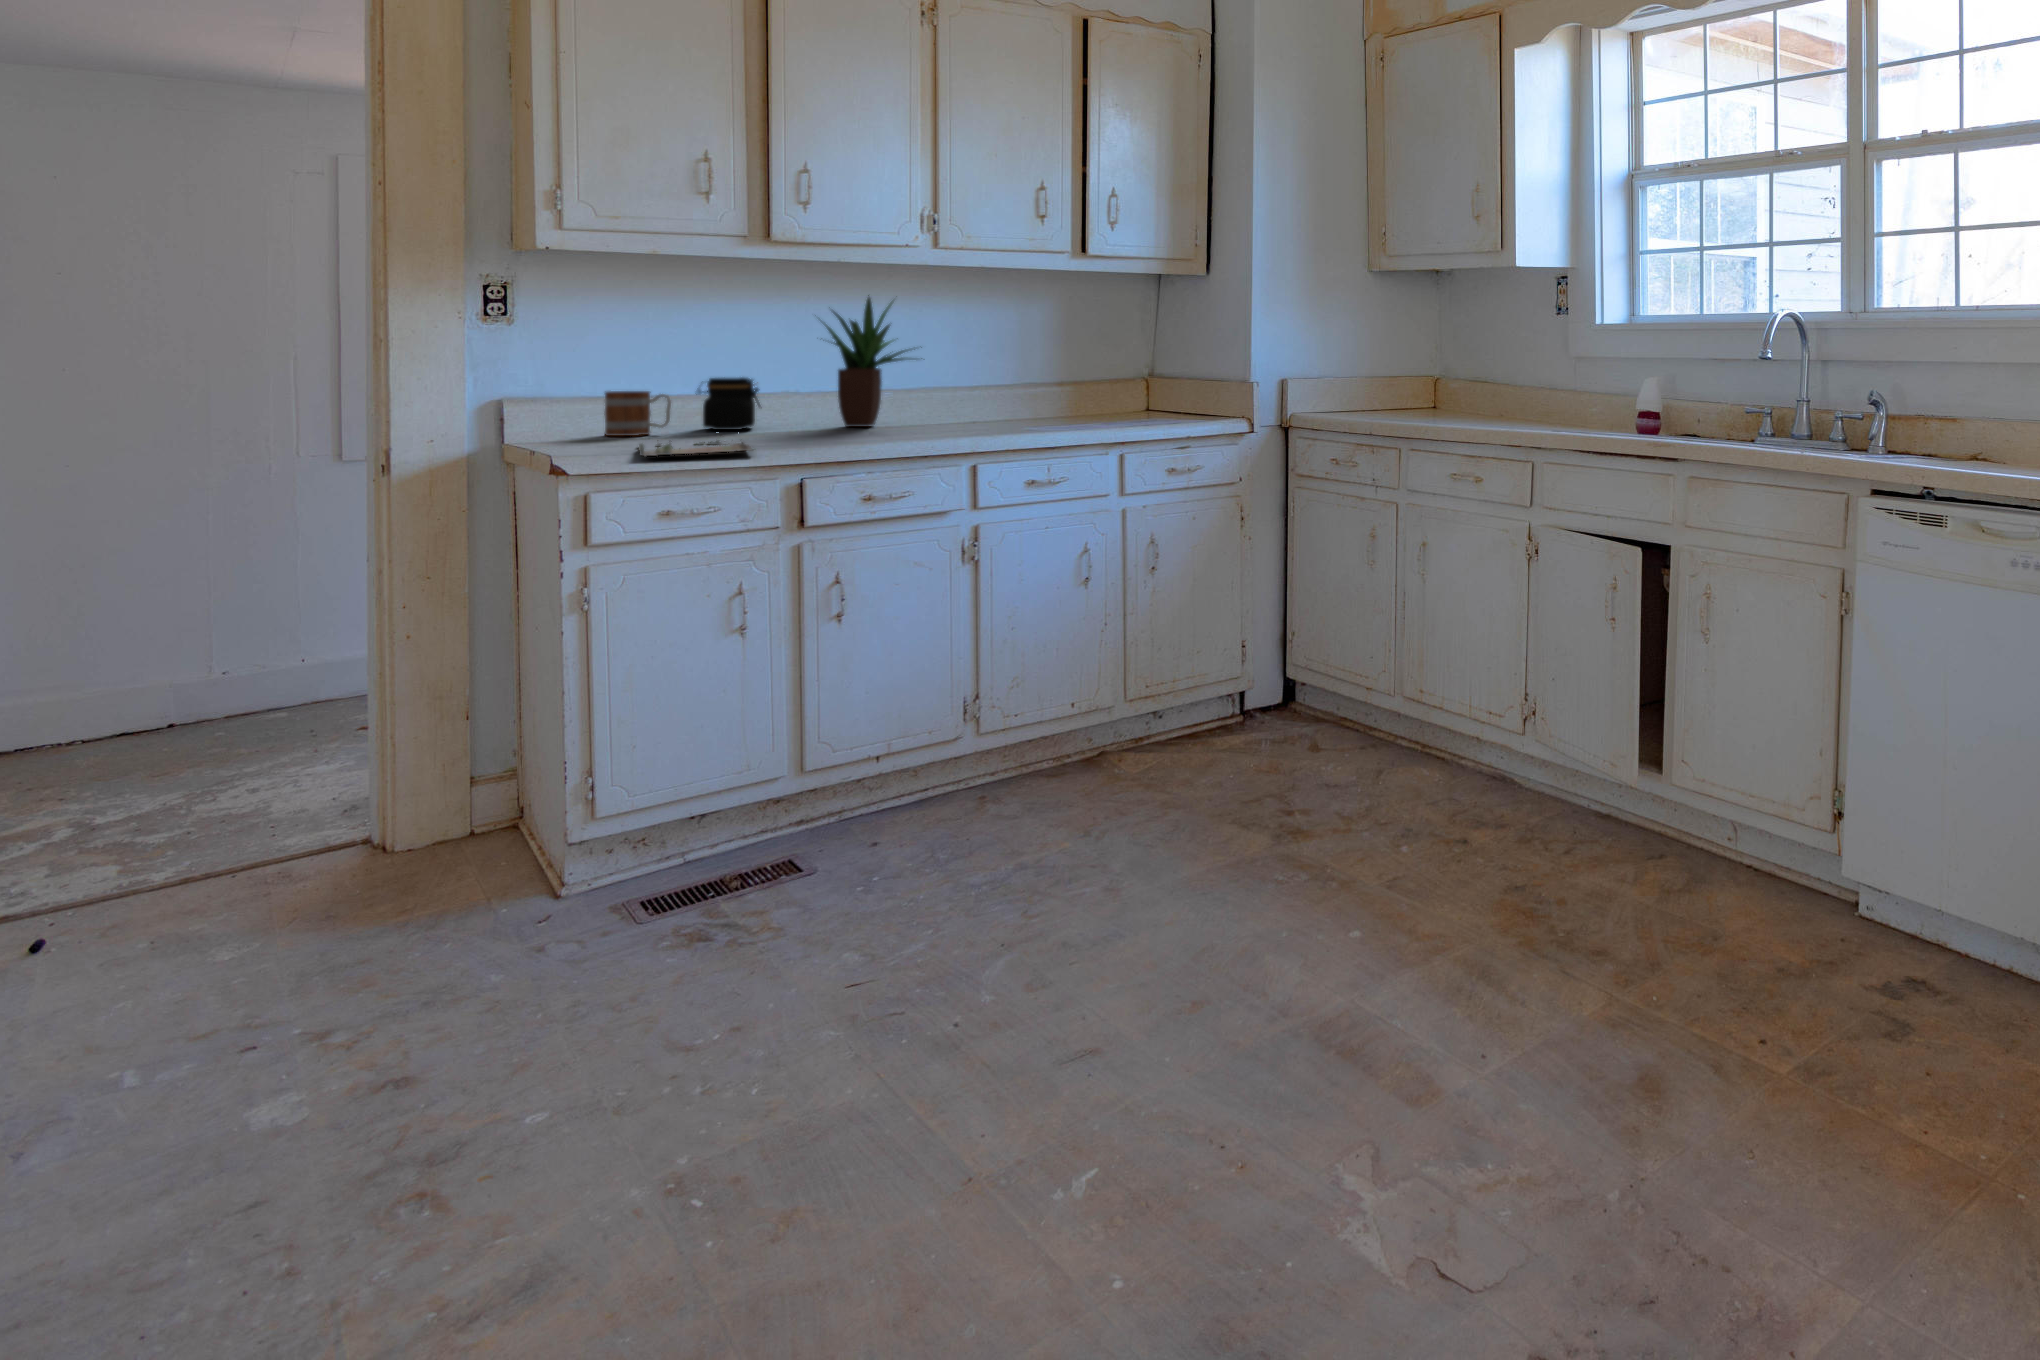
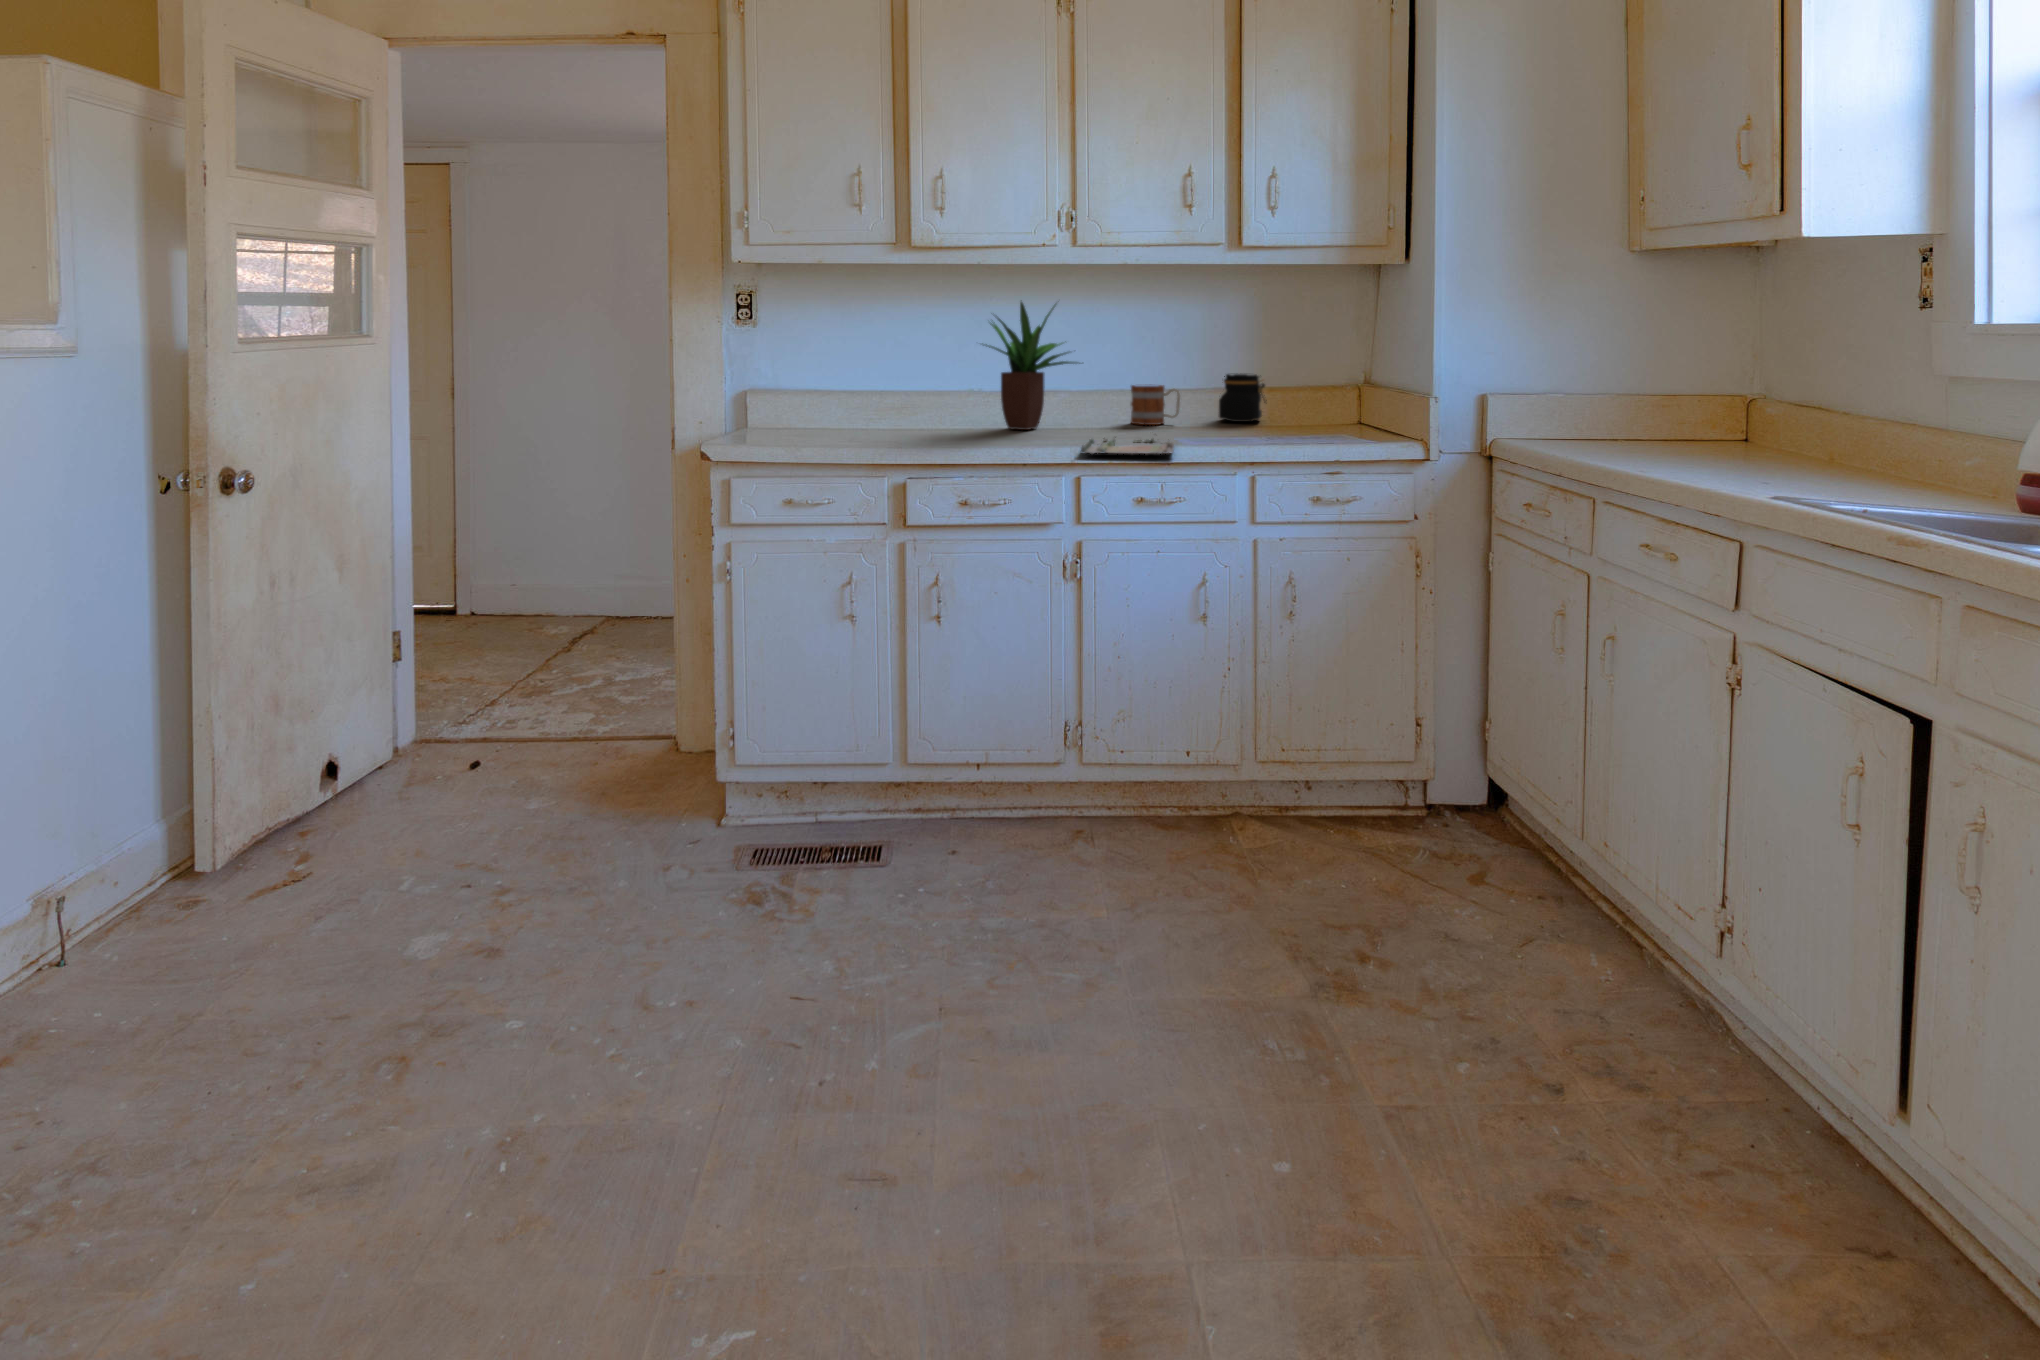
jar: present [698,377,760,430] -> present [1219,373,1267,422]
mug: present [604,391,671,436] -> present [1131,385,1180,425]
tray: present [638,441,752,456] -> present [1081,438,1174,454]

